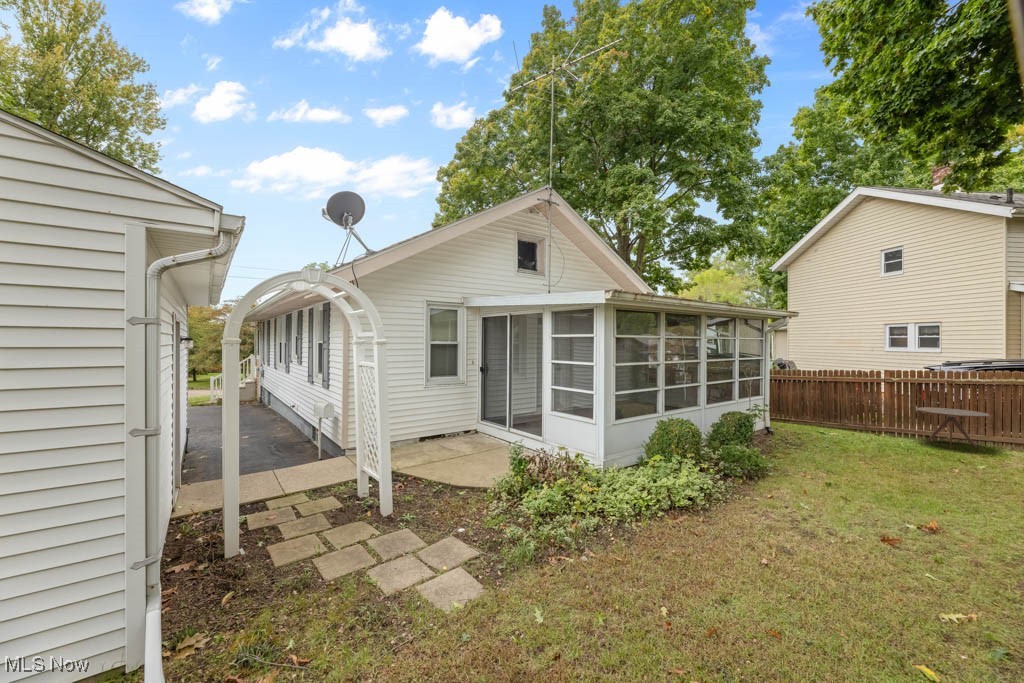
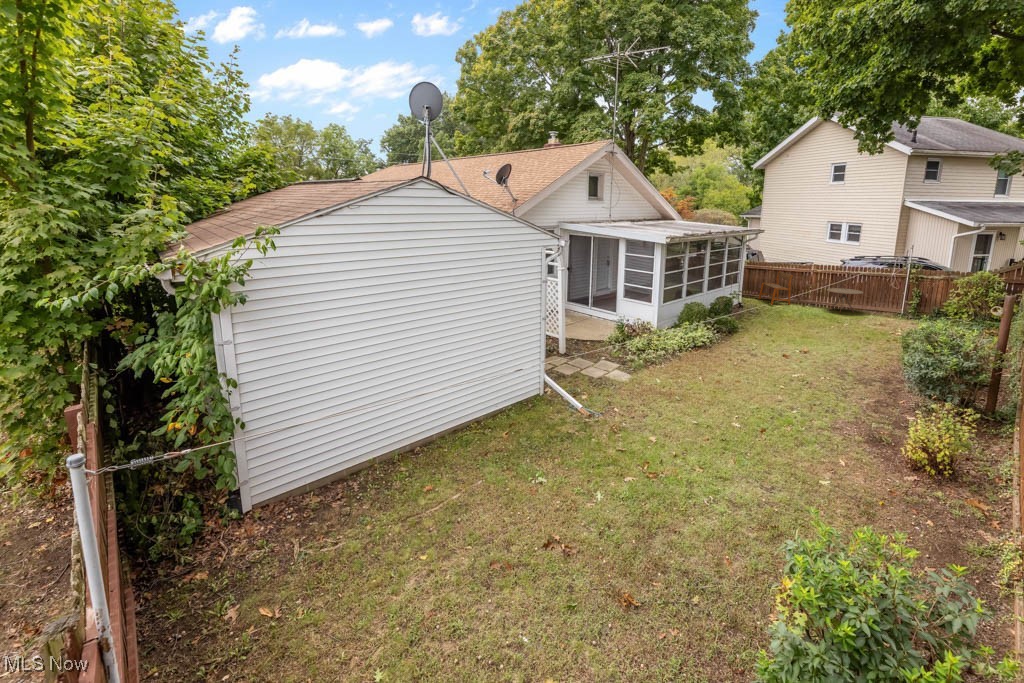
bench: none [799,382,853,432] -> present [759,271,793,305]

